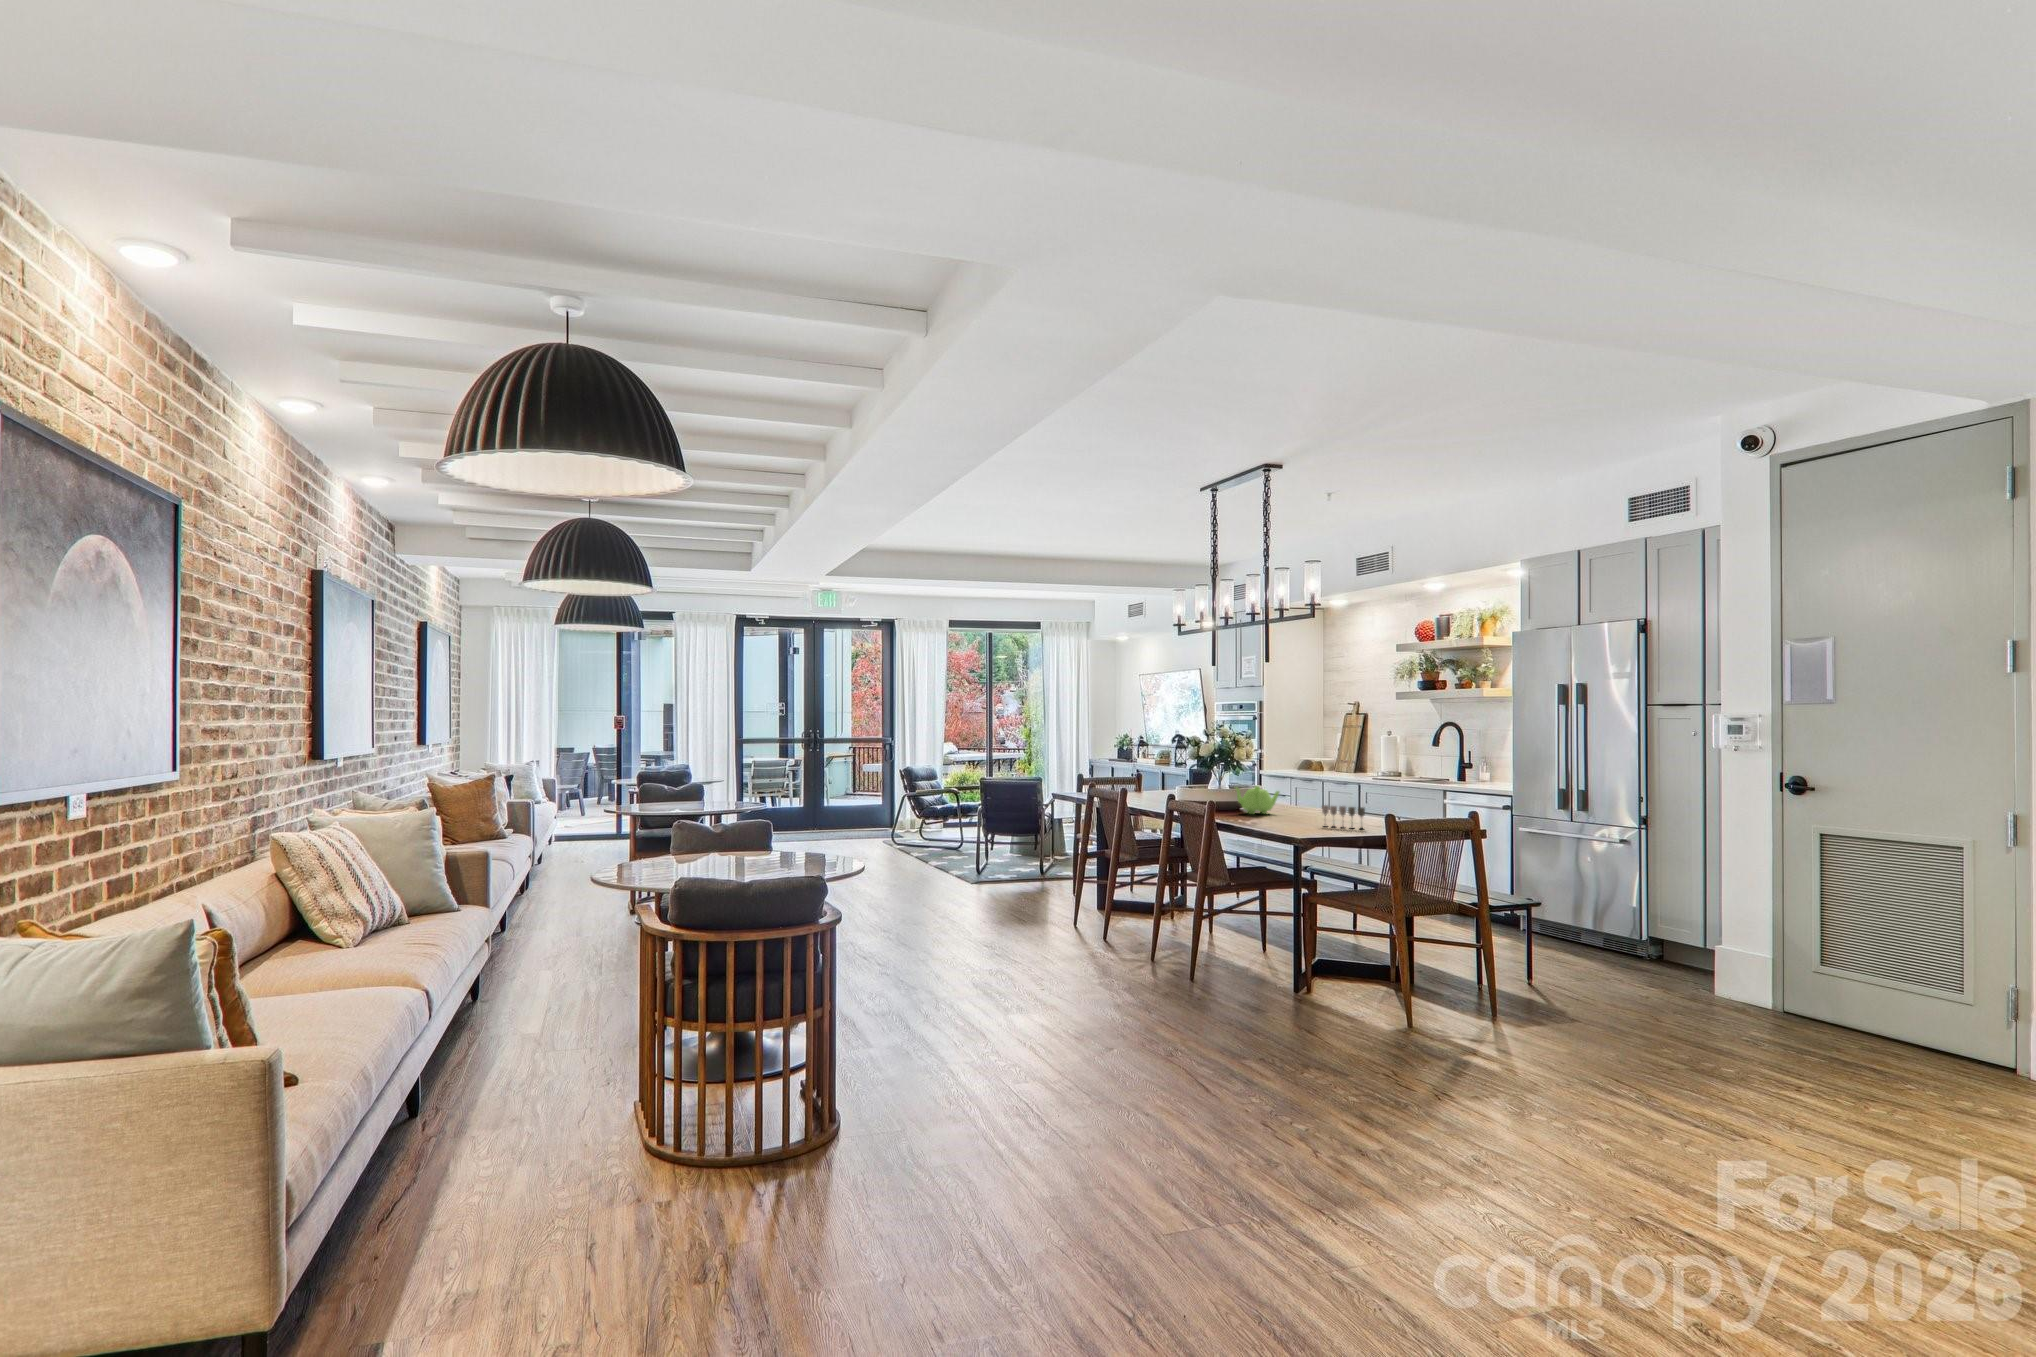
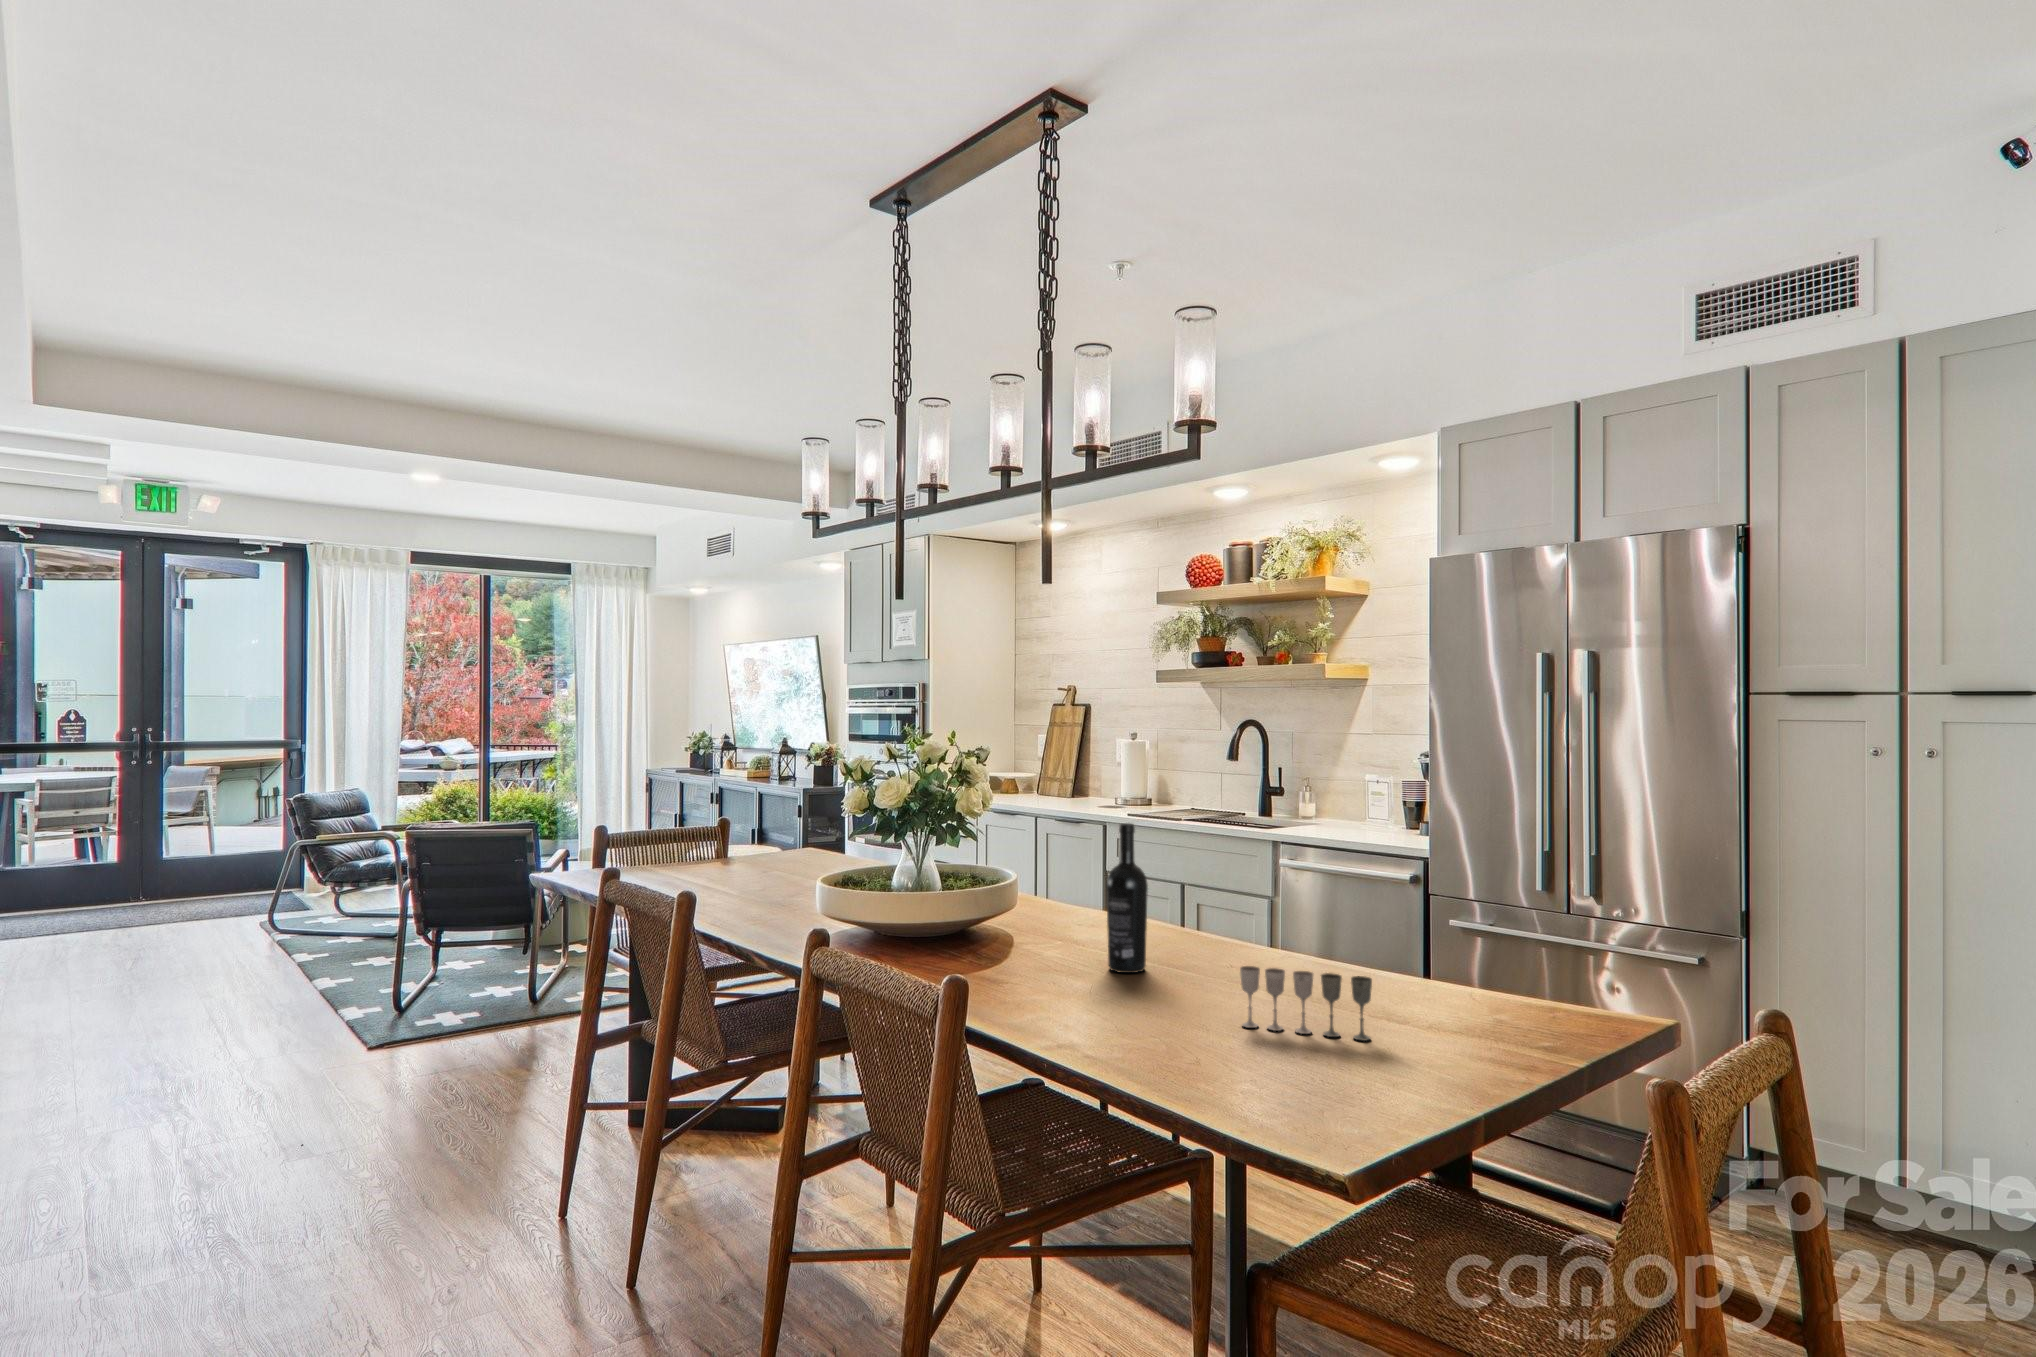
wine bottle: none [1290,759,1307,818] -> present [1106,823,1148,973]
teapot: present [1236,786,1279,814] -> none [959,884,1066,959]

